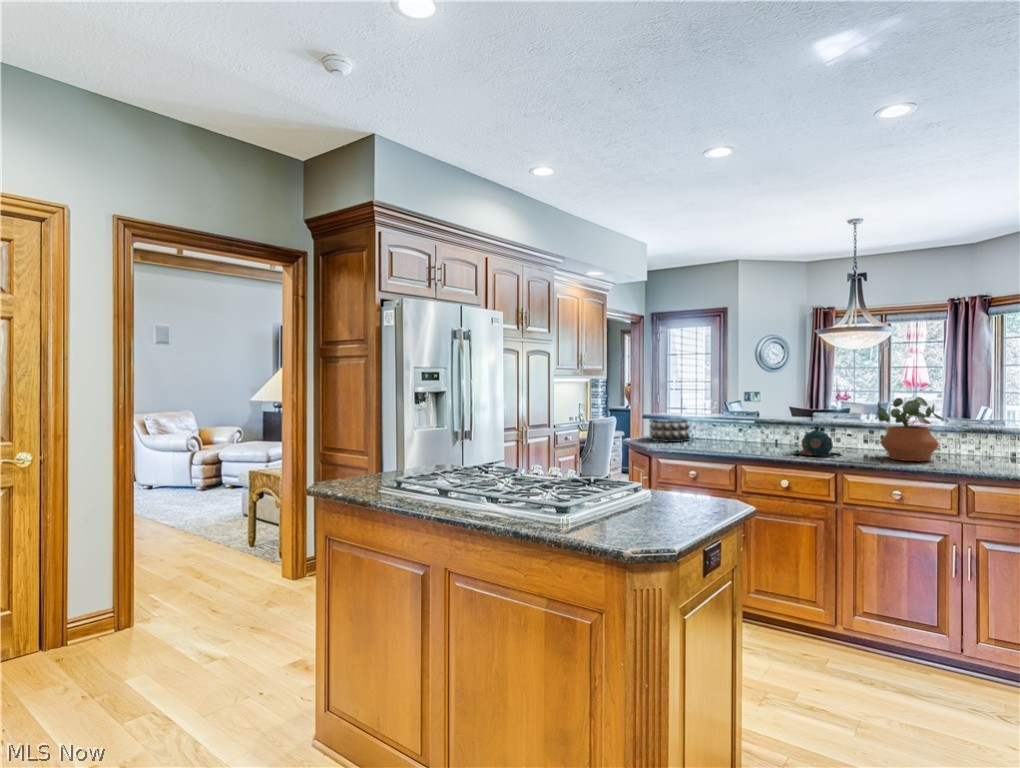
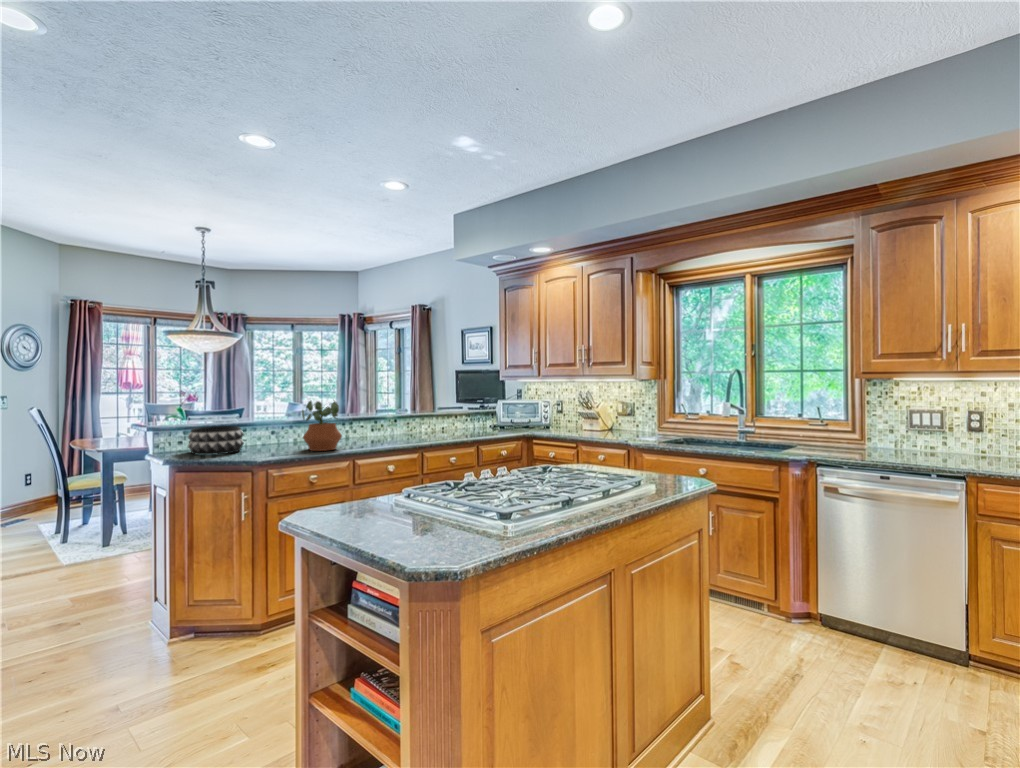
potted plant: present [877,397,943,461] -> present [302,401,342,451]
teapot: present [795,426,836,457] -> none [347,420,390,444]

